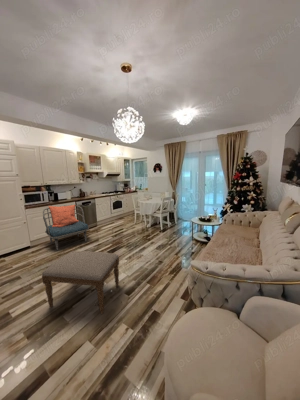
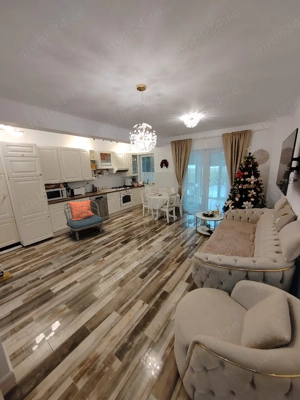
ottoman: present [42,251,119,314] -> none [74,243,134,293]

